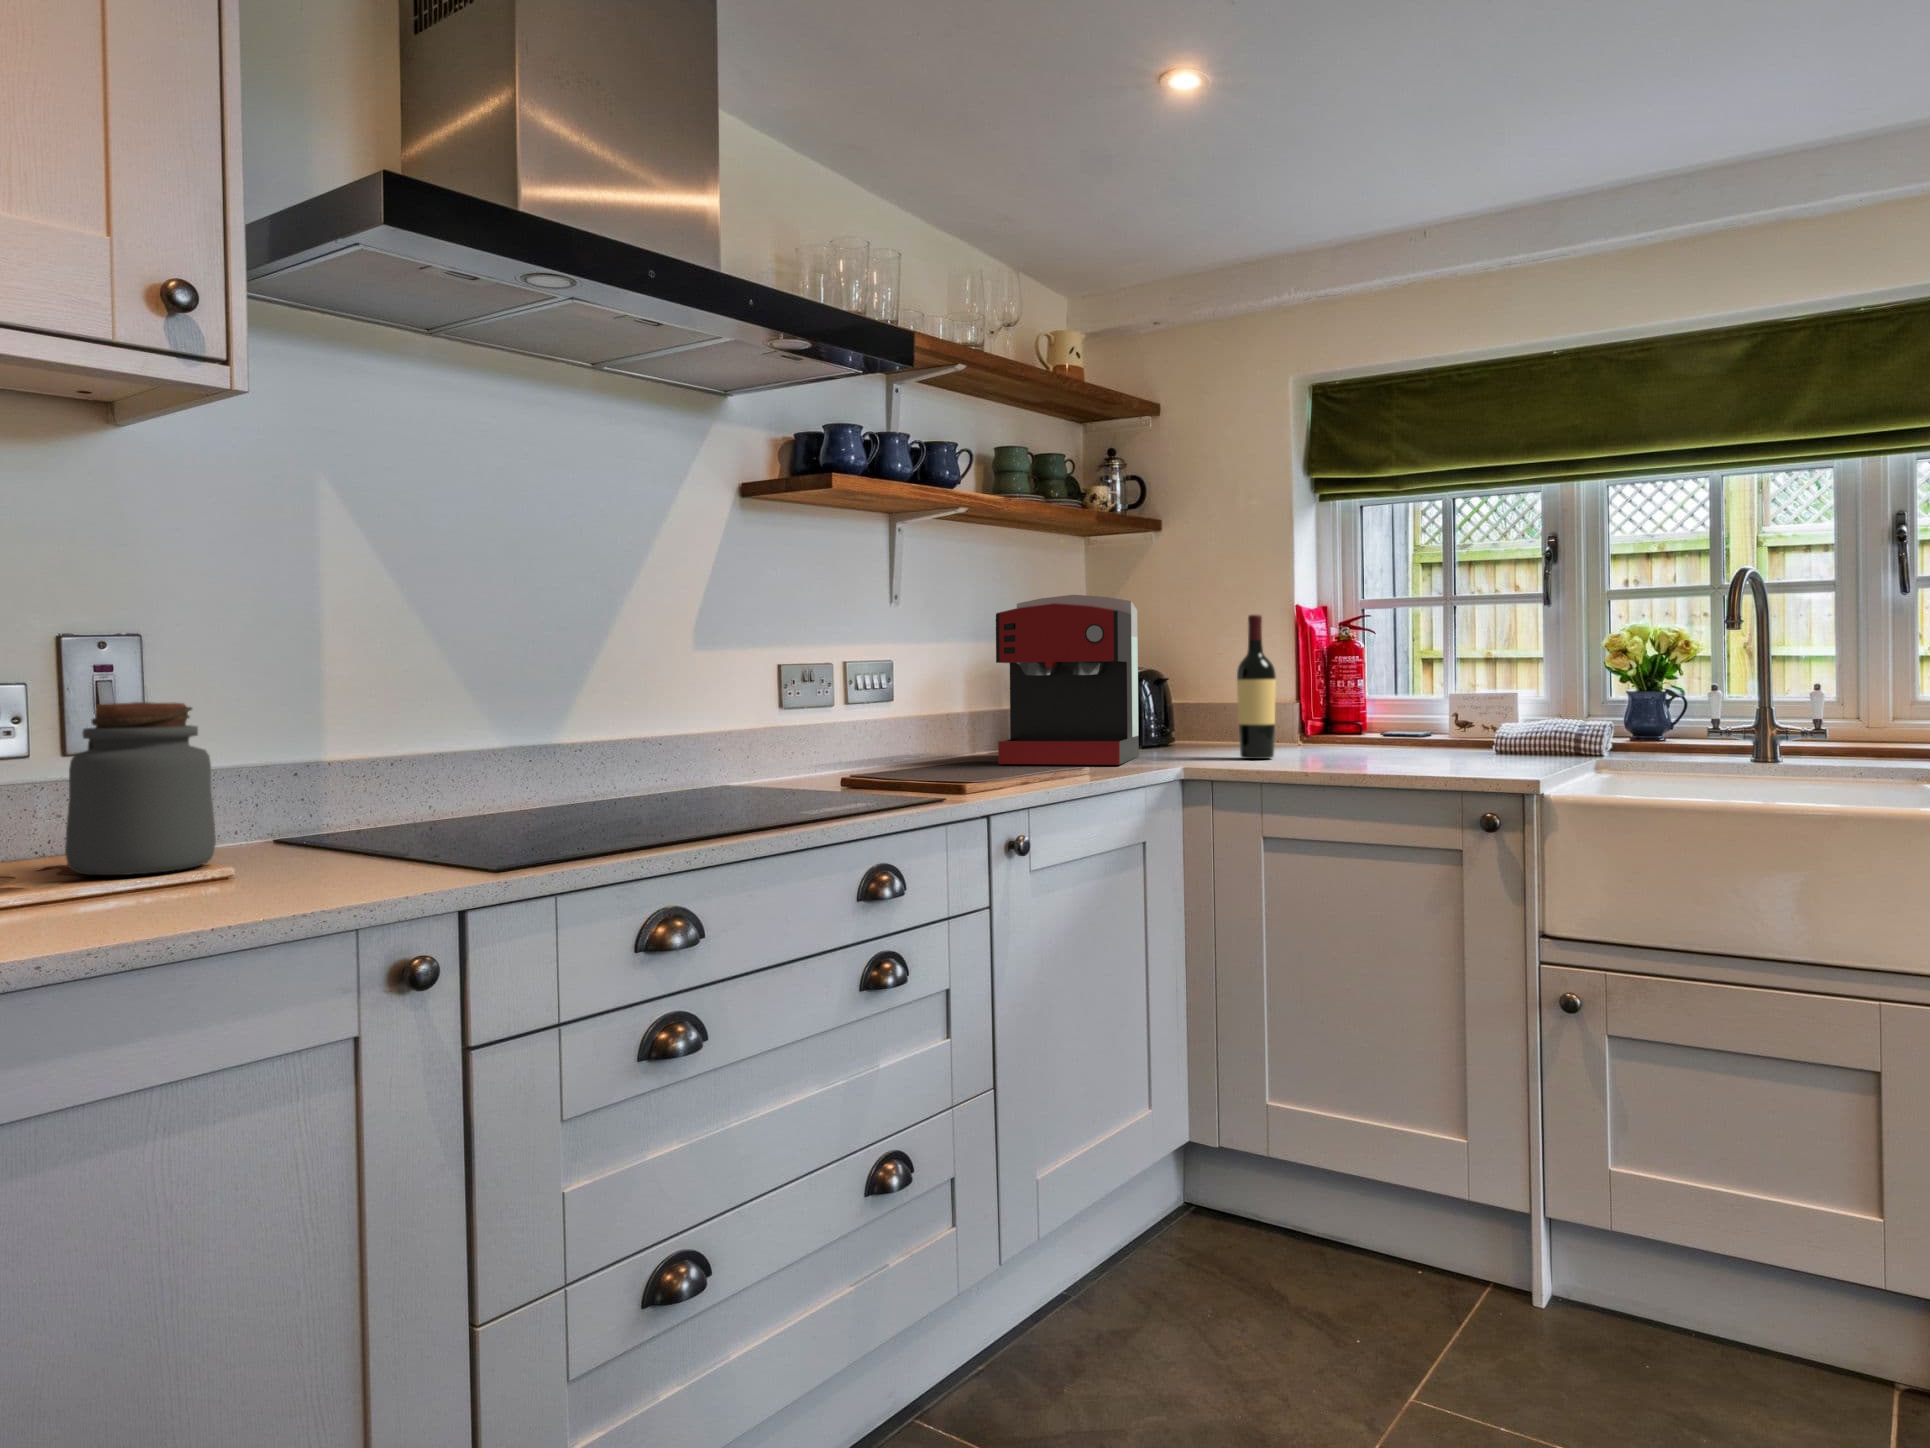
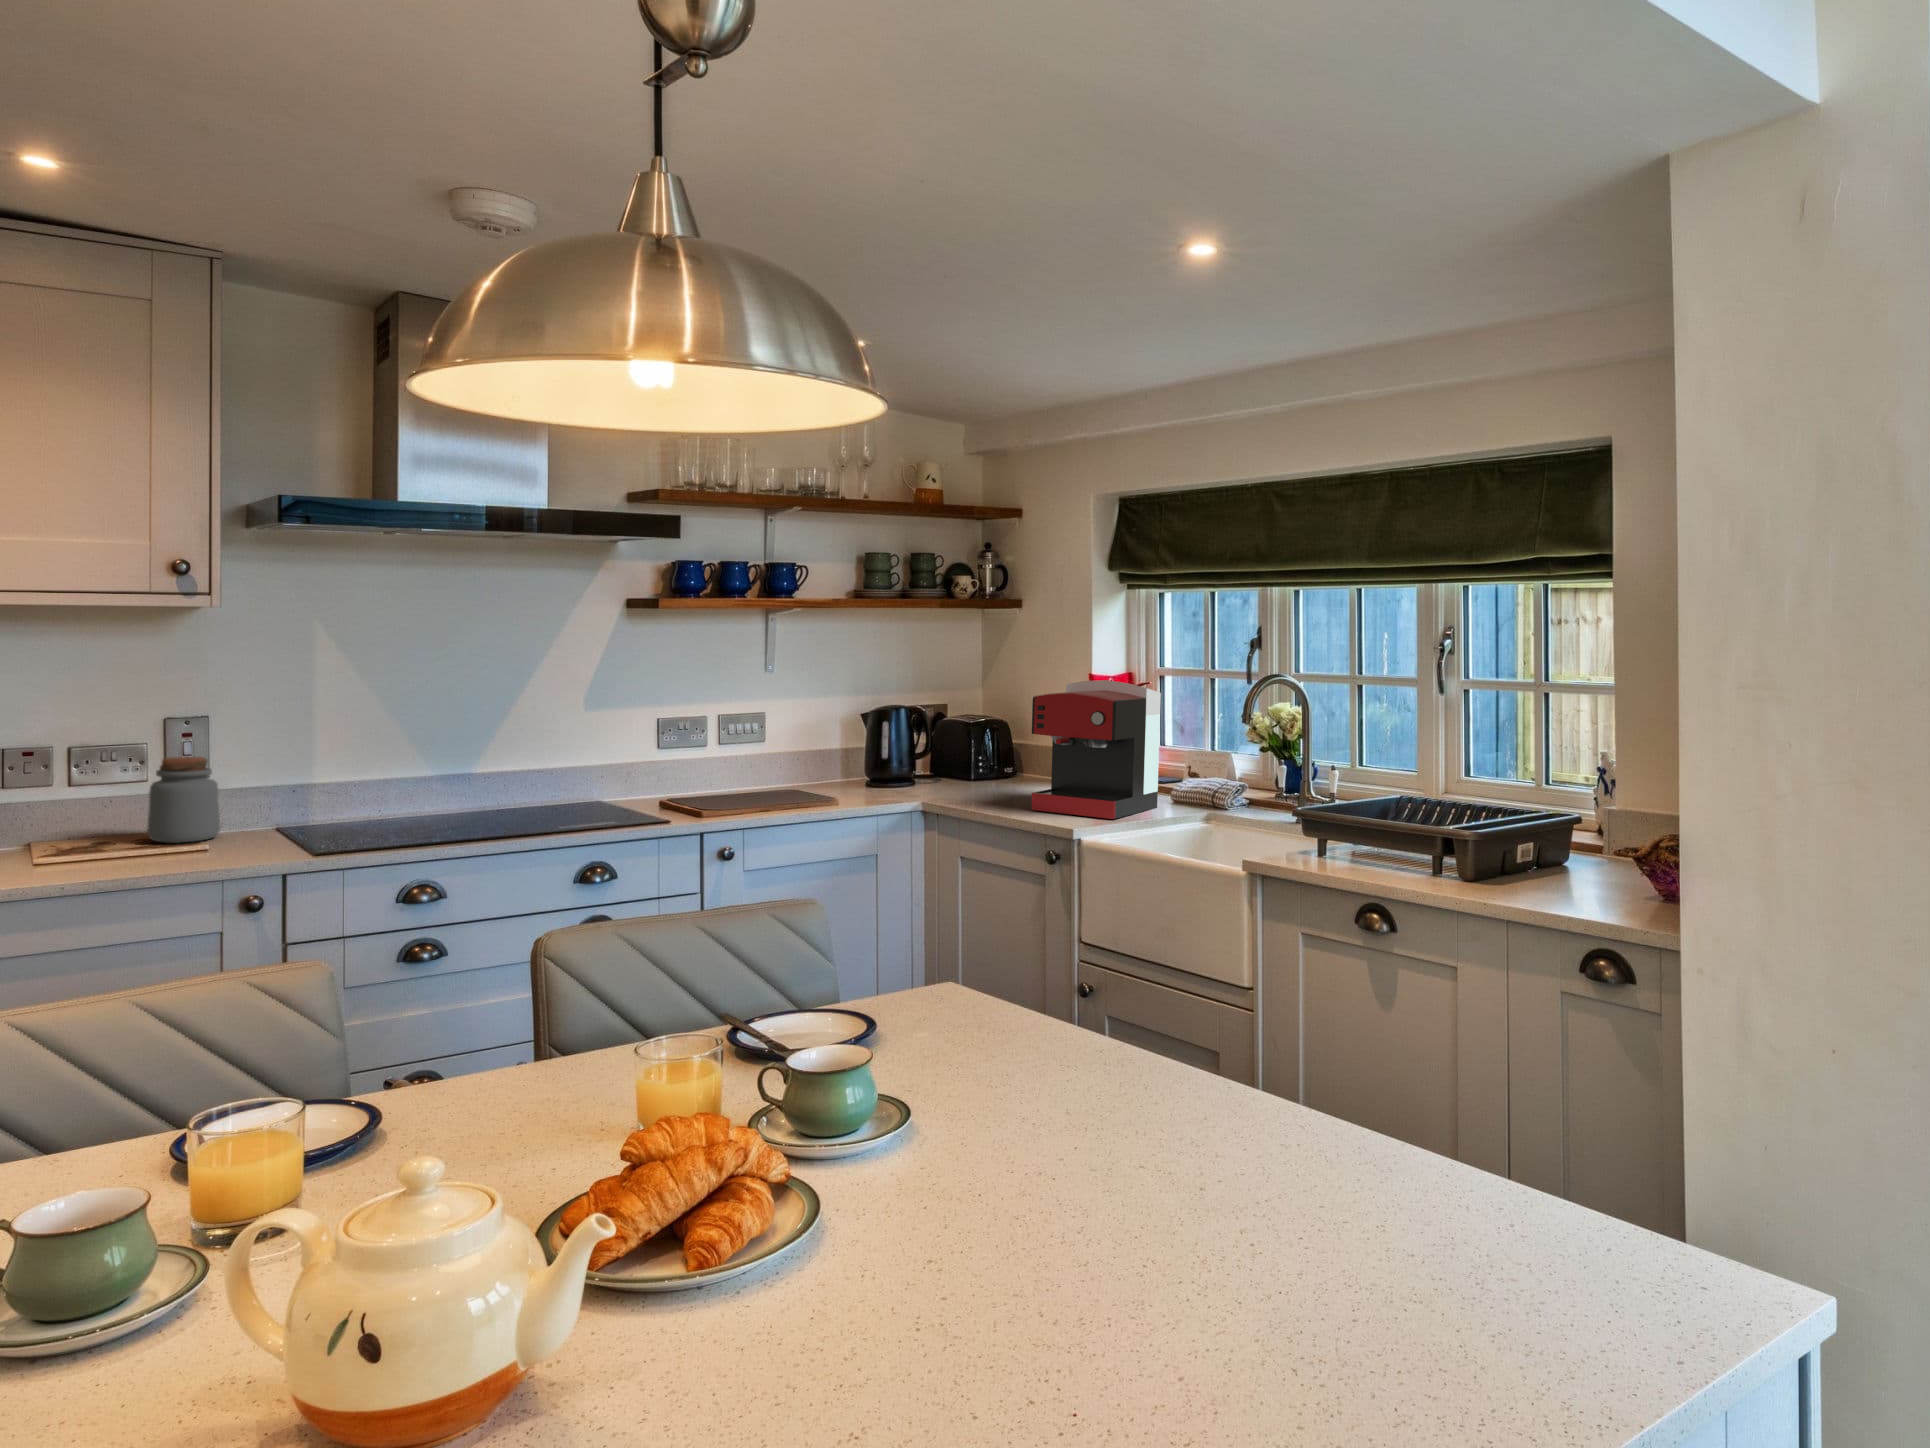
coffee maker: present [996,595,1139,765] -> present [1031,680,1161,819]
wine bottle: present [1237,615,1276,759] -> none [983,693,1011,800]

